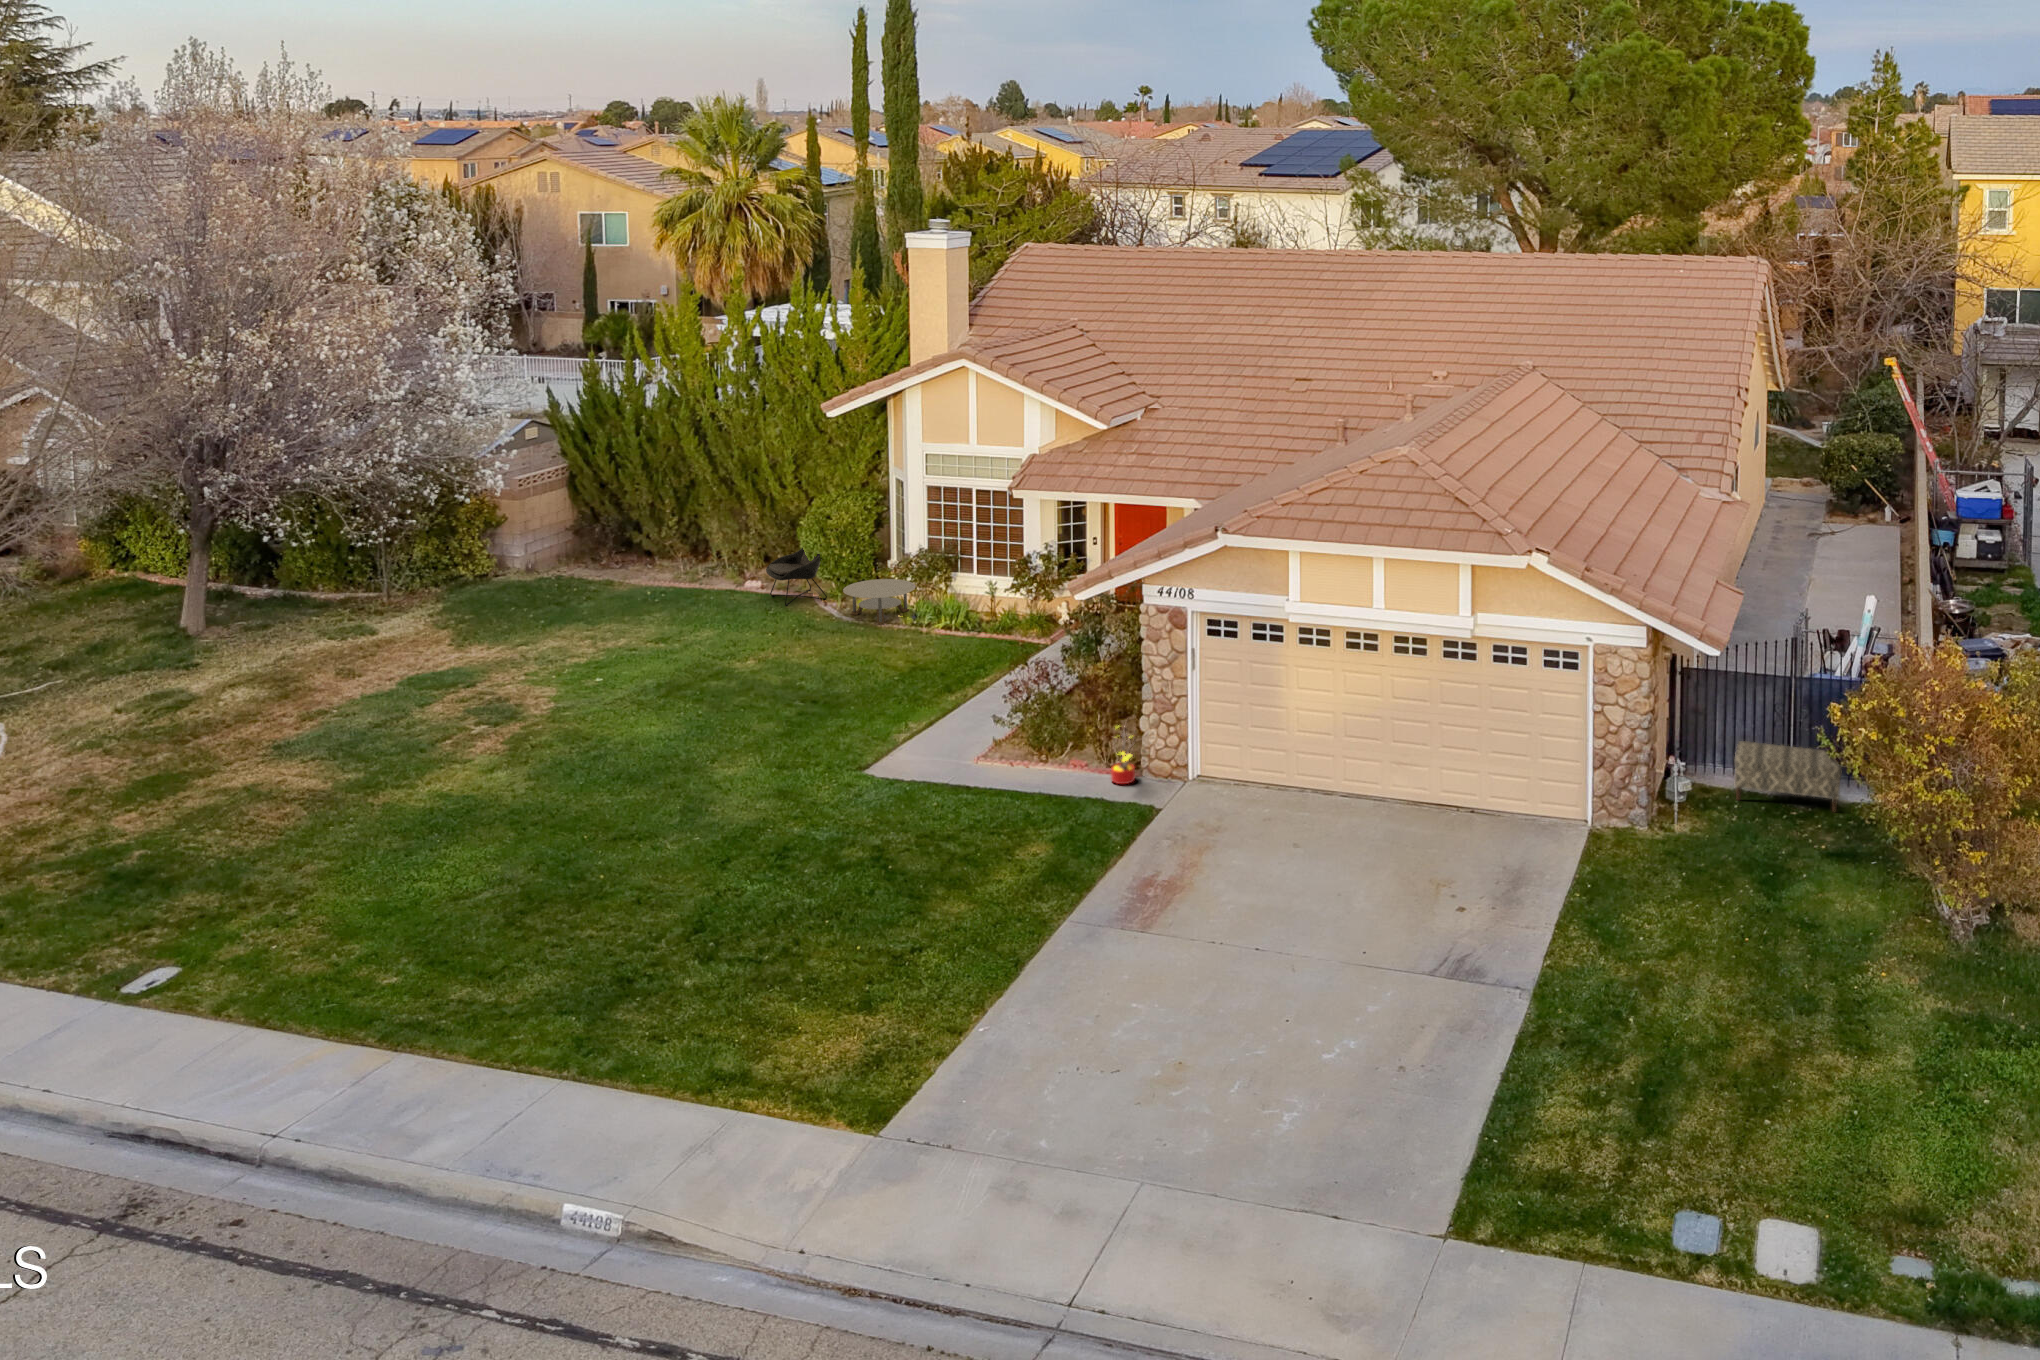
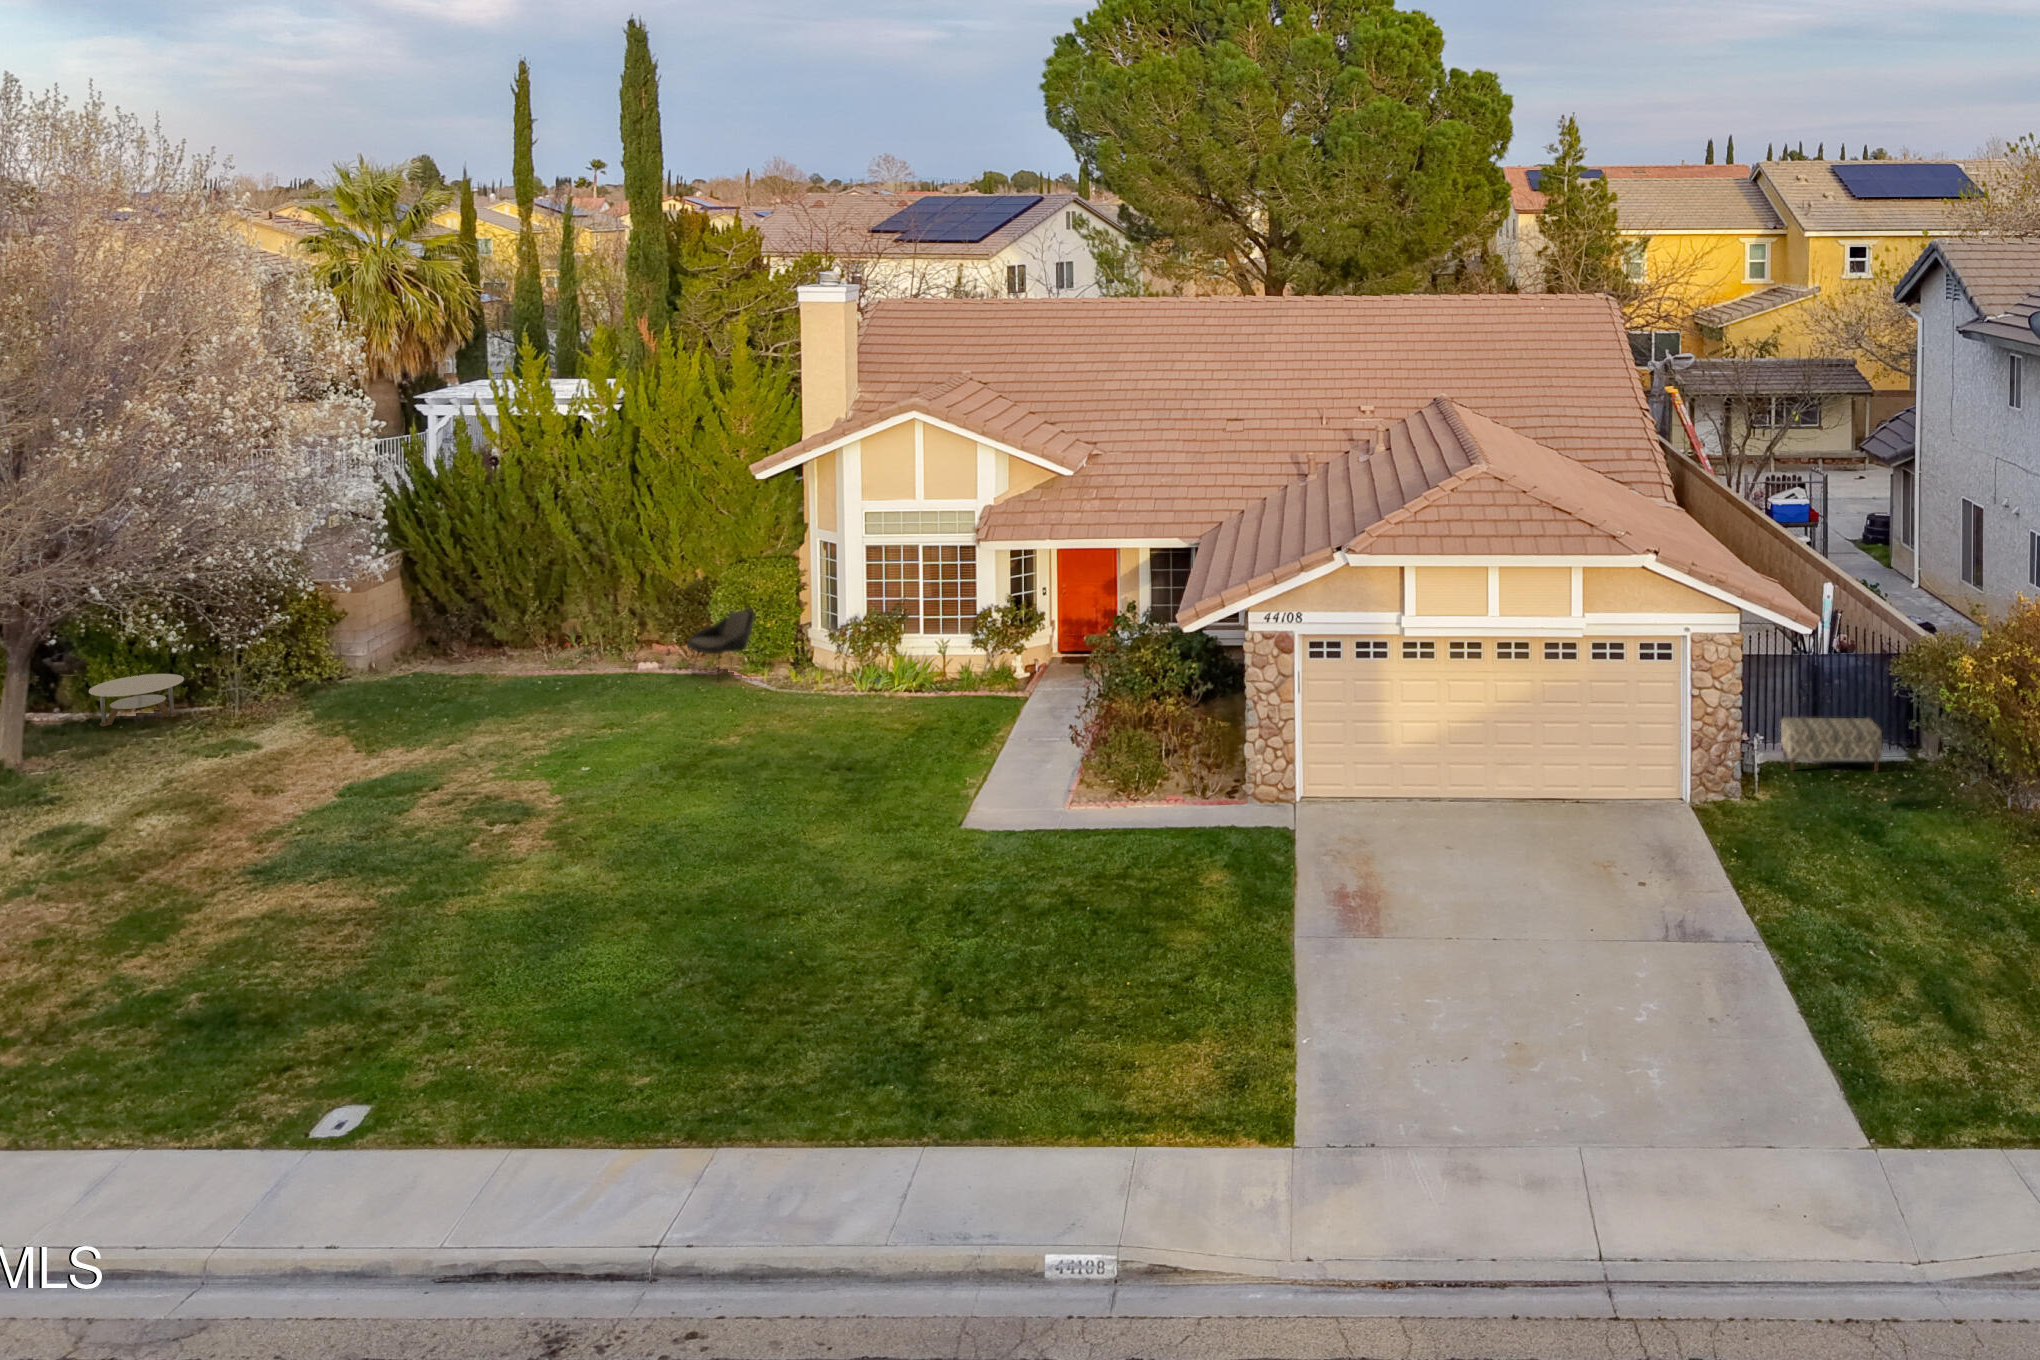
round table: present [843,579,916,625] -> present [89,674,184,726]
decorative plant: present [1111,732,1135,784] -> none [1222,748,1253,814]

